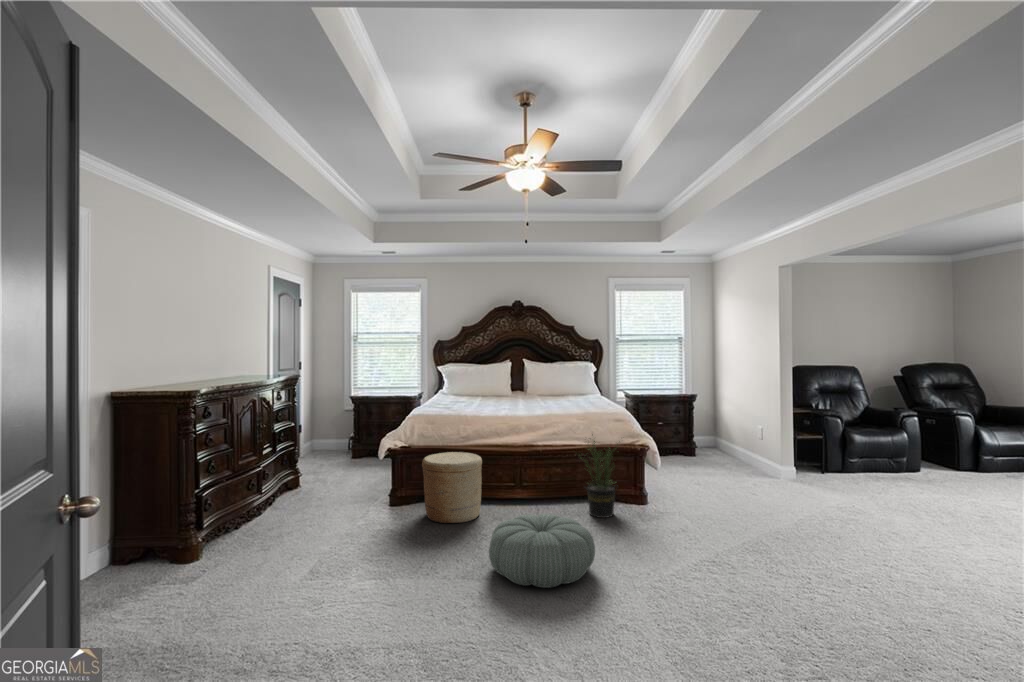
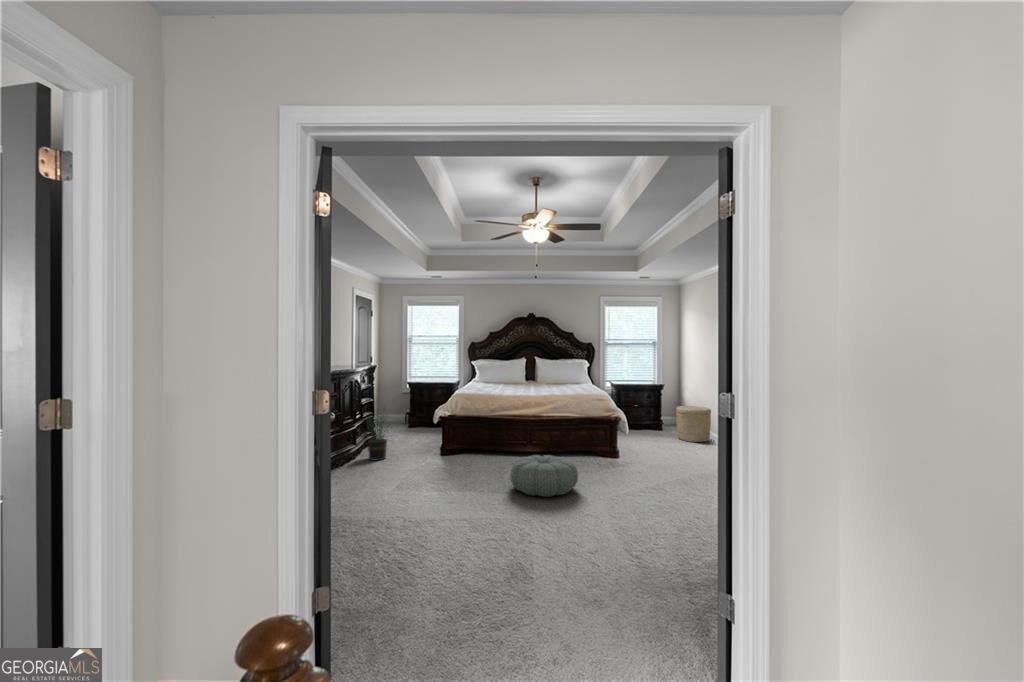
potted plant: present [581,441,615,518] -> present [366,411,387,461]
woven basket: present [422,452,482,523] -> present [676,406,711,442]

